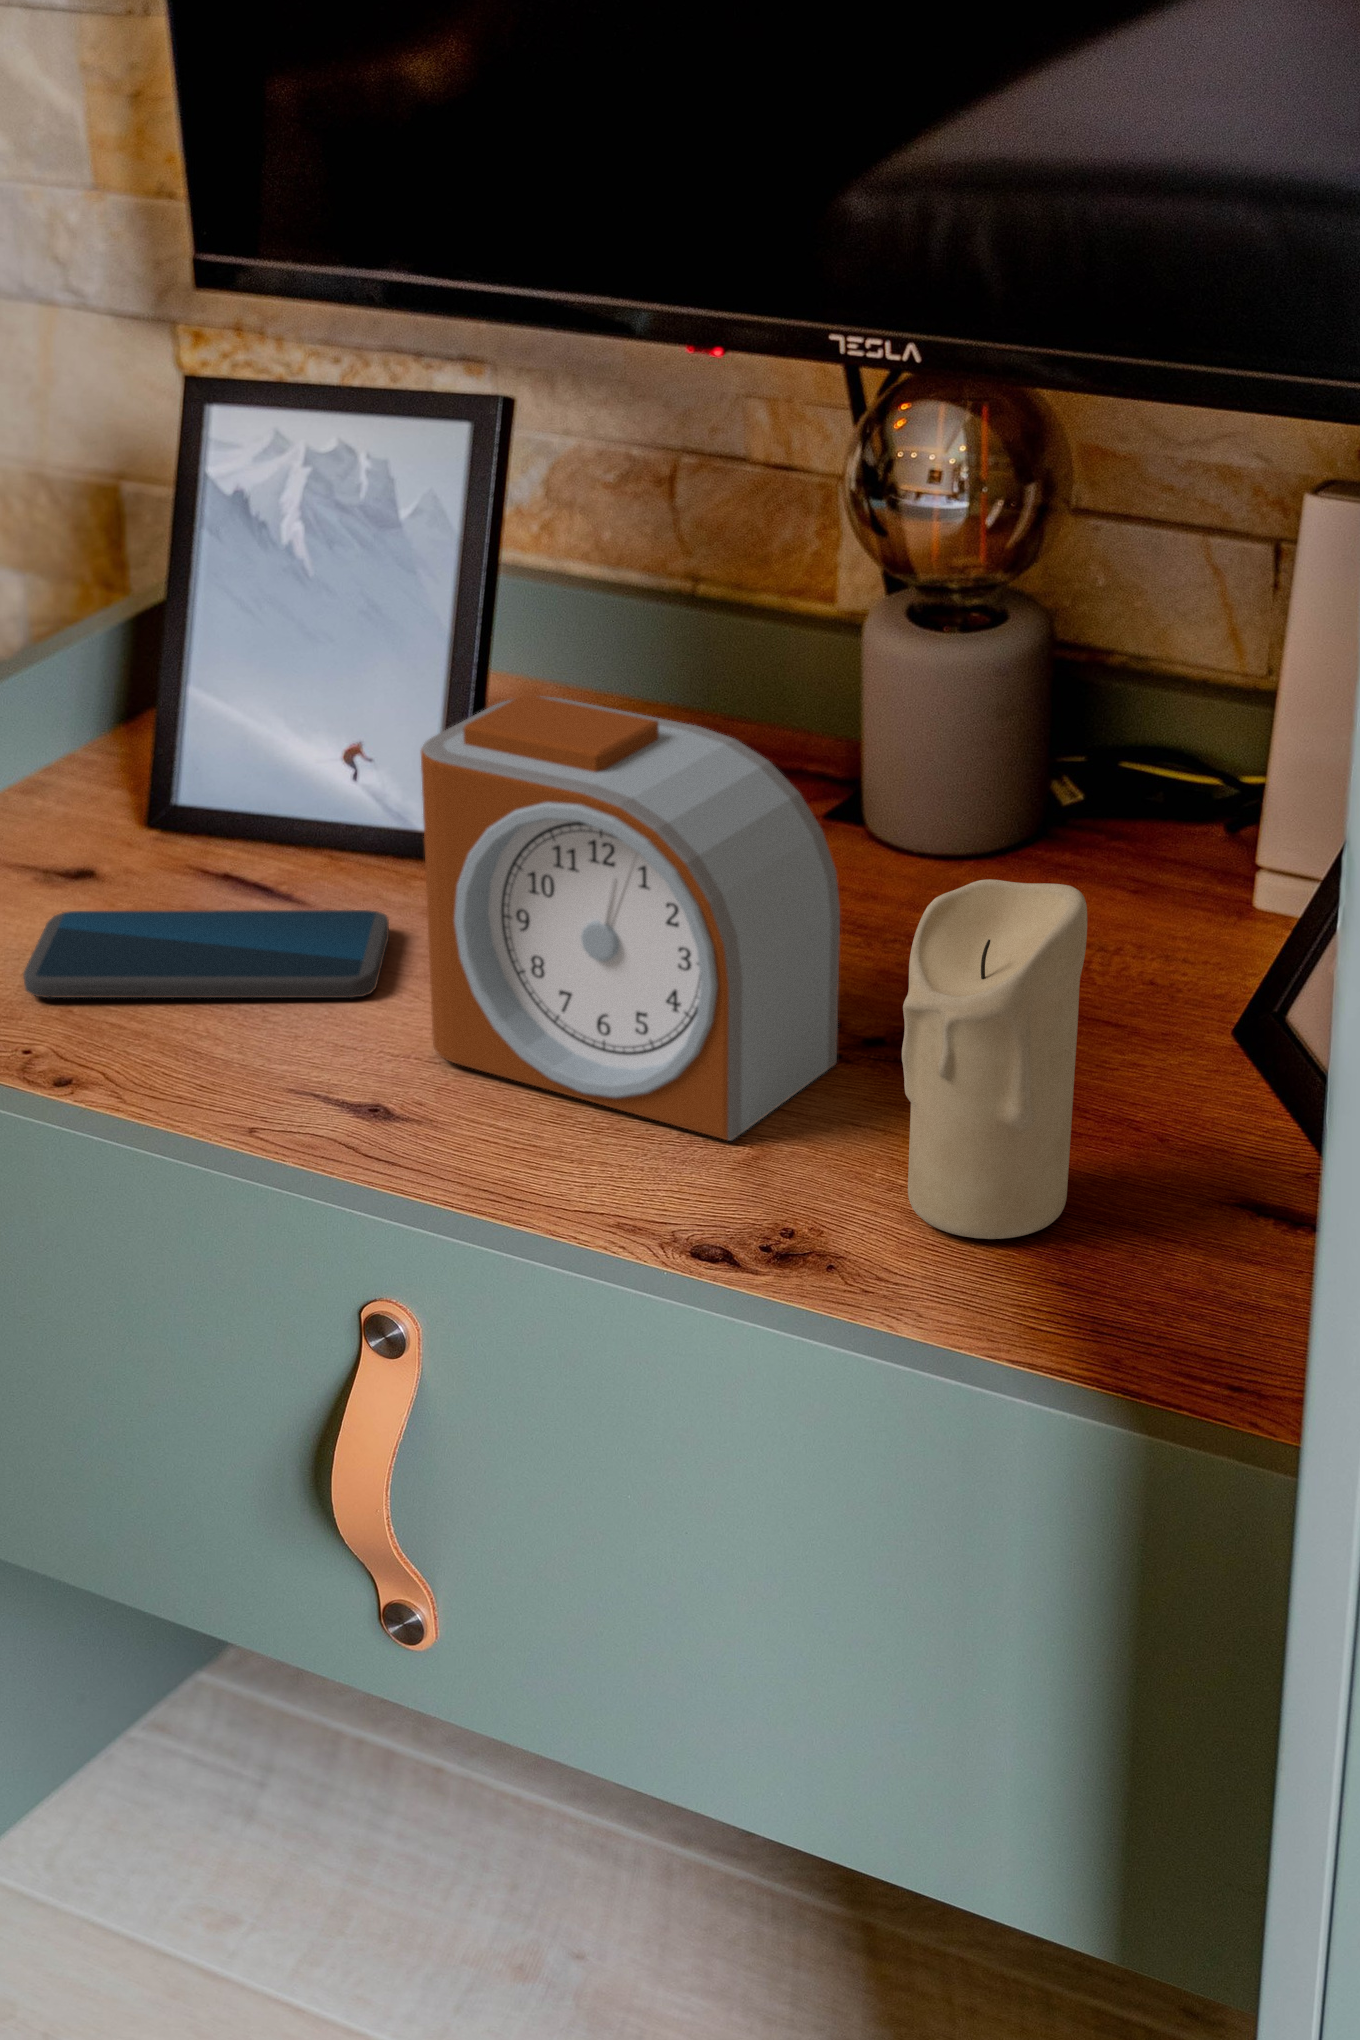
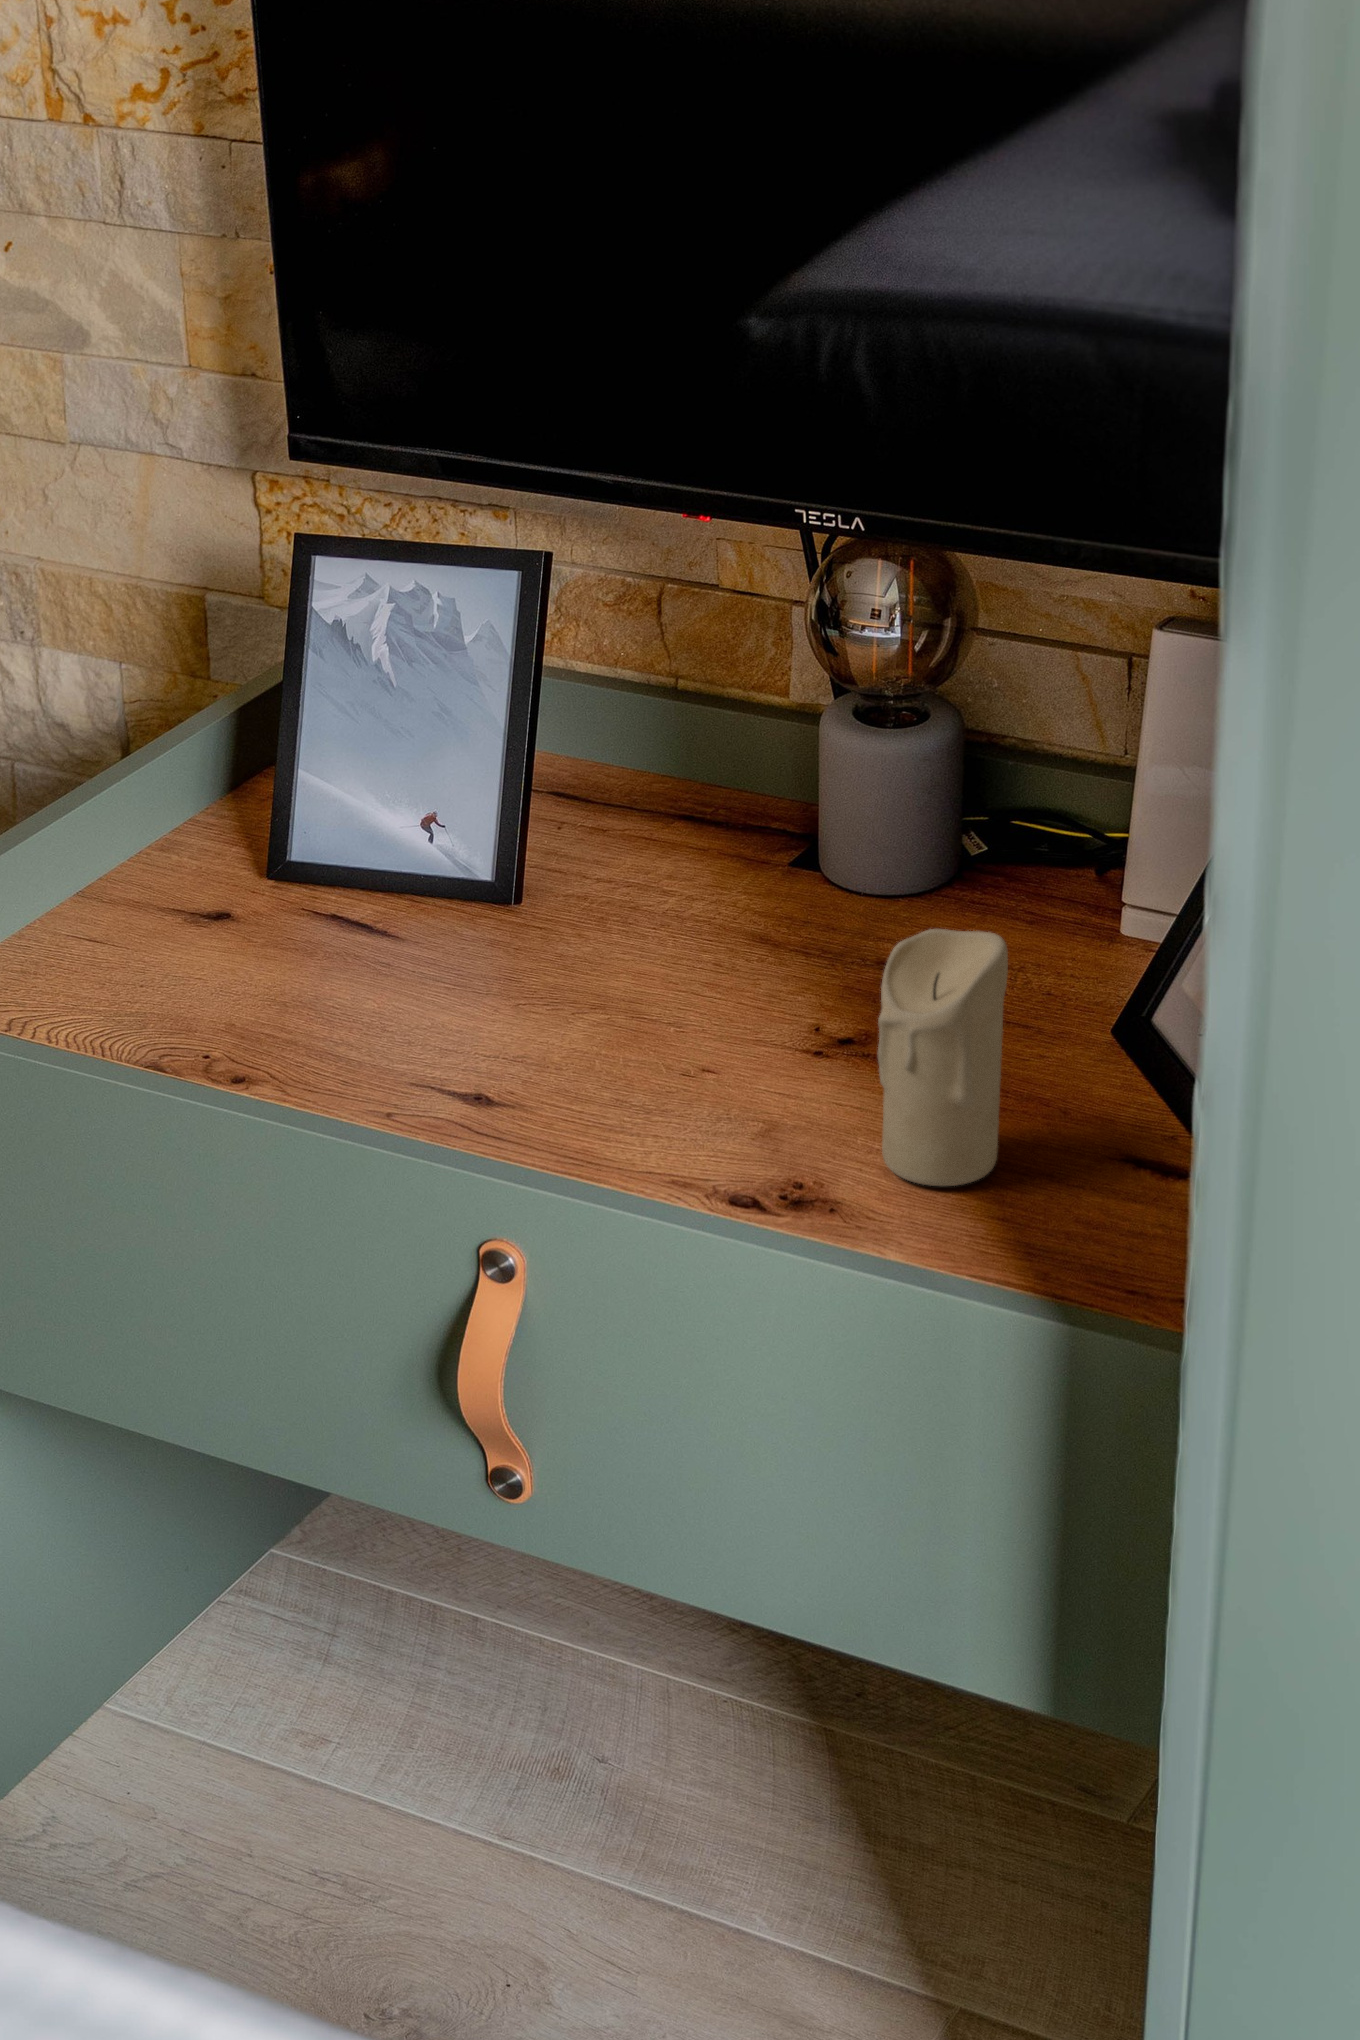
alarm clock: present [421,695,840,1141] -> none [512,790,823,1118]
smartphone: present [23,910,389,998] -> none [195,946,469,1017]

